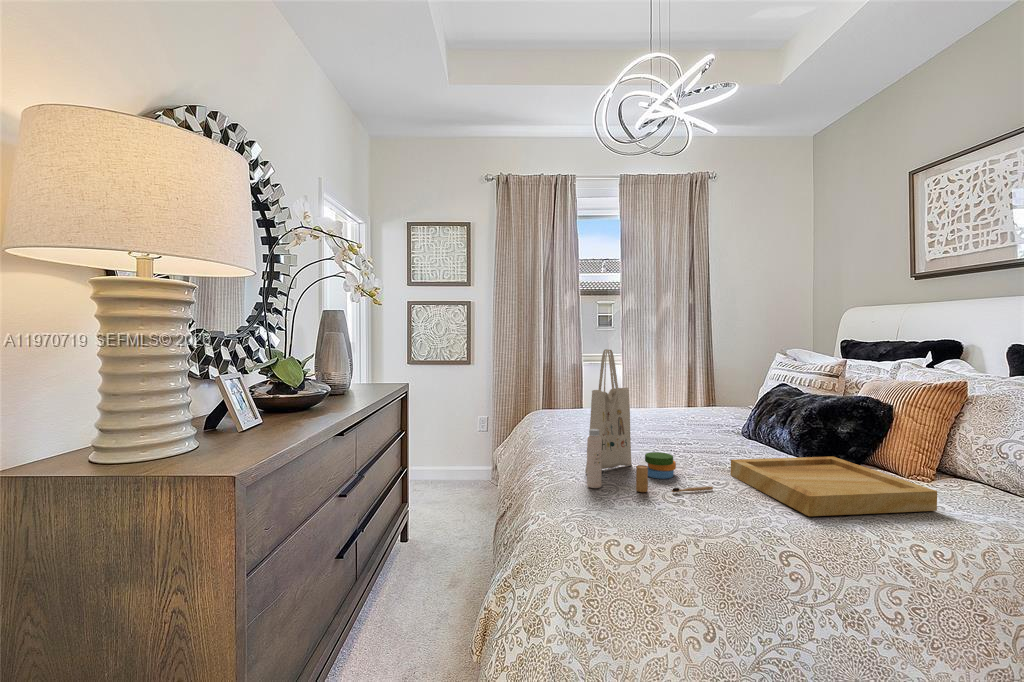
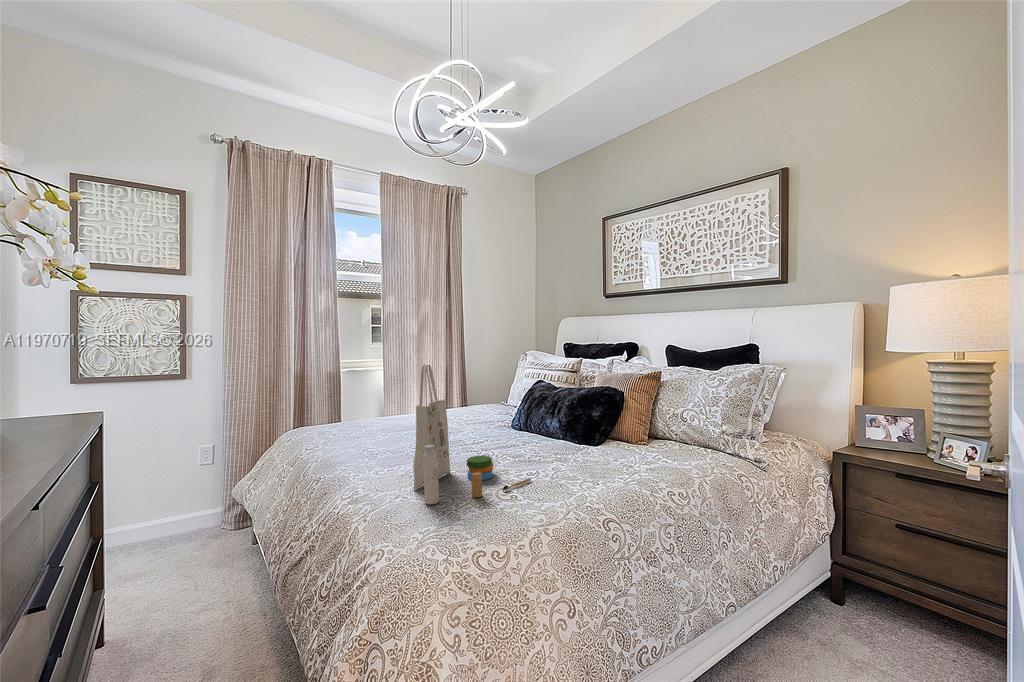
tray: present [731,457,937,516] -> none [533,435,670,486]

